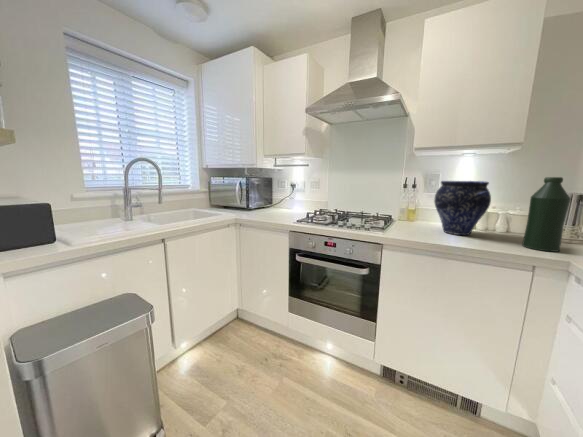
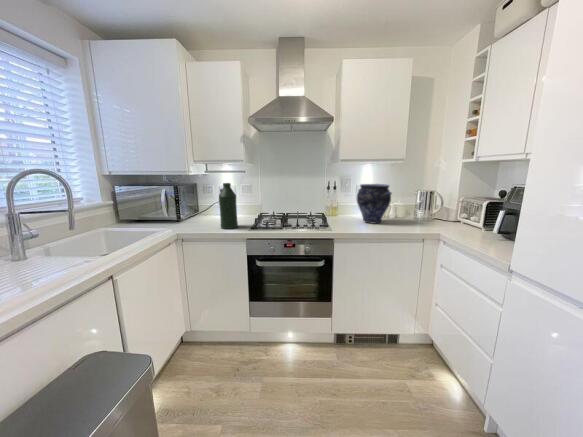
bottle: present [522,177,570,252] -> present [219,183,238,229]

